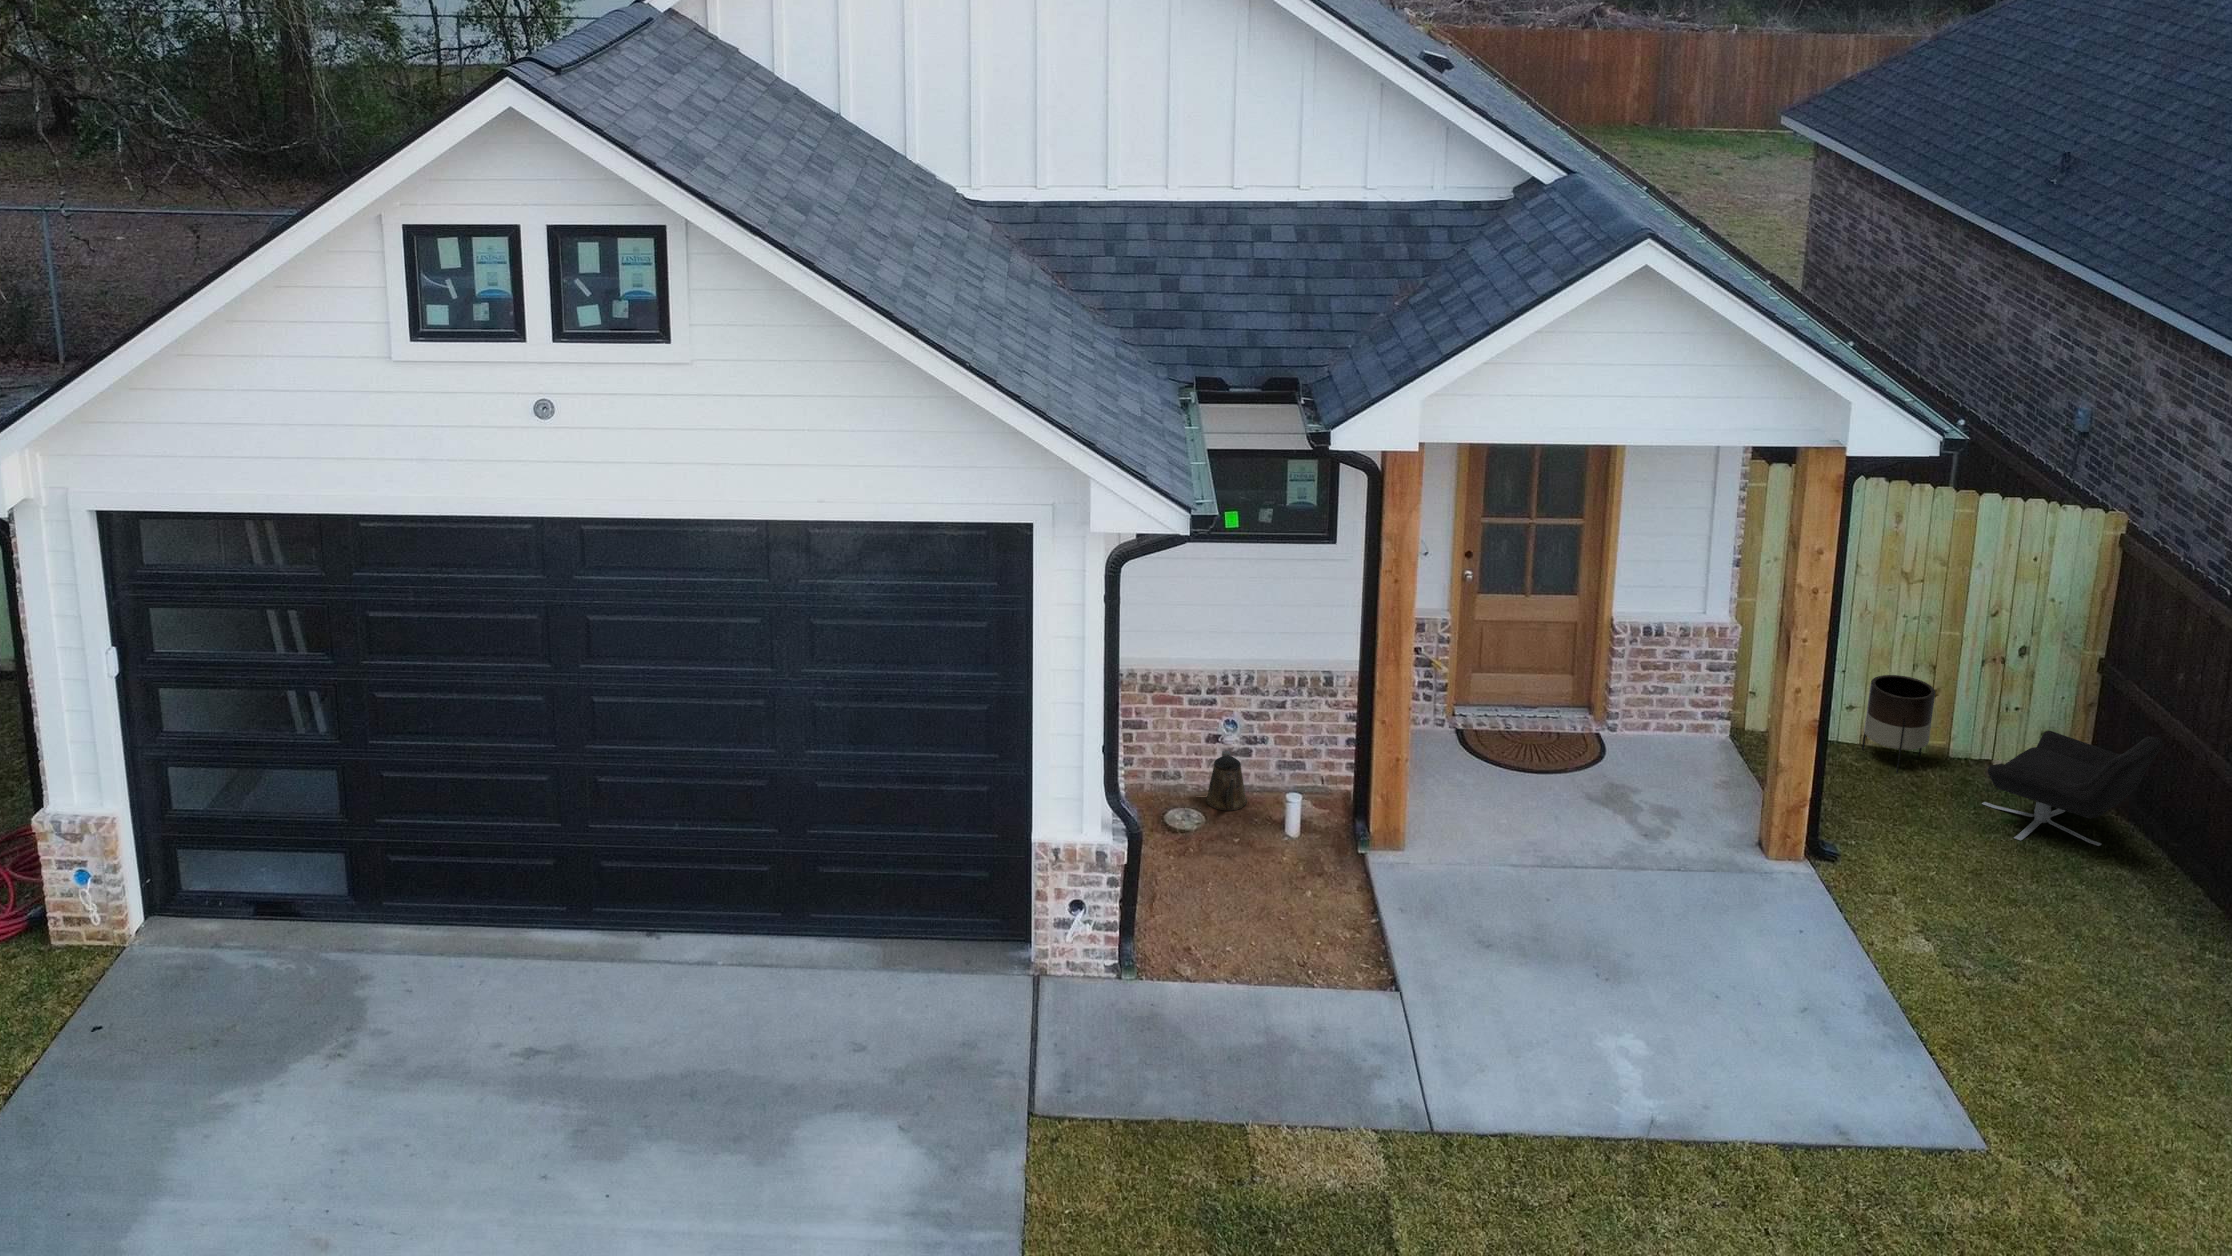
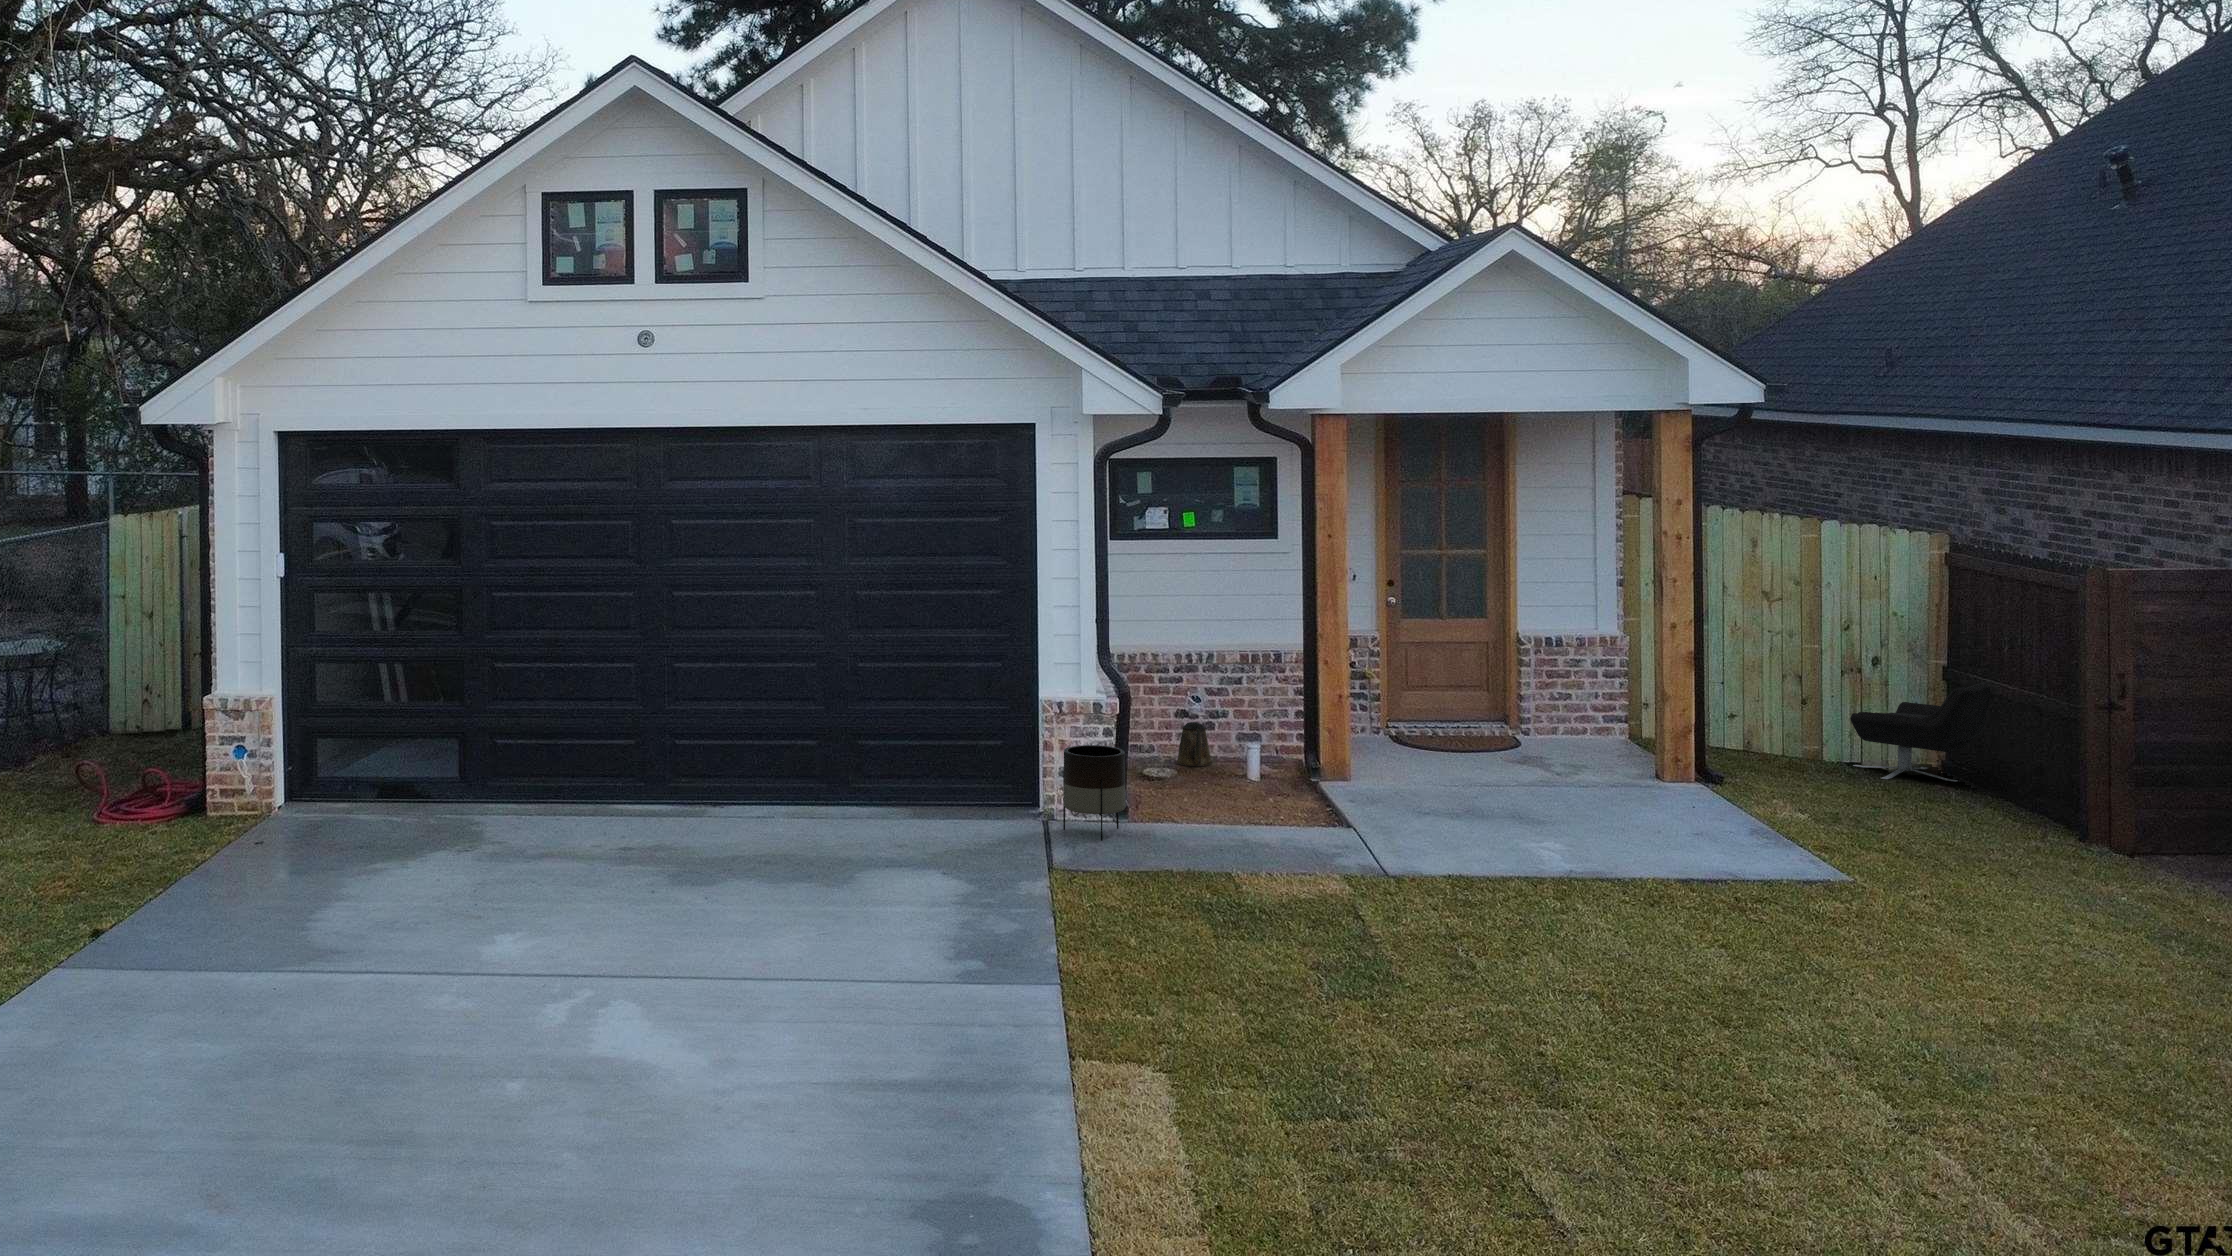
planter: present [1862,675,1935,773] -> present [1063,745,1125,841]

